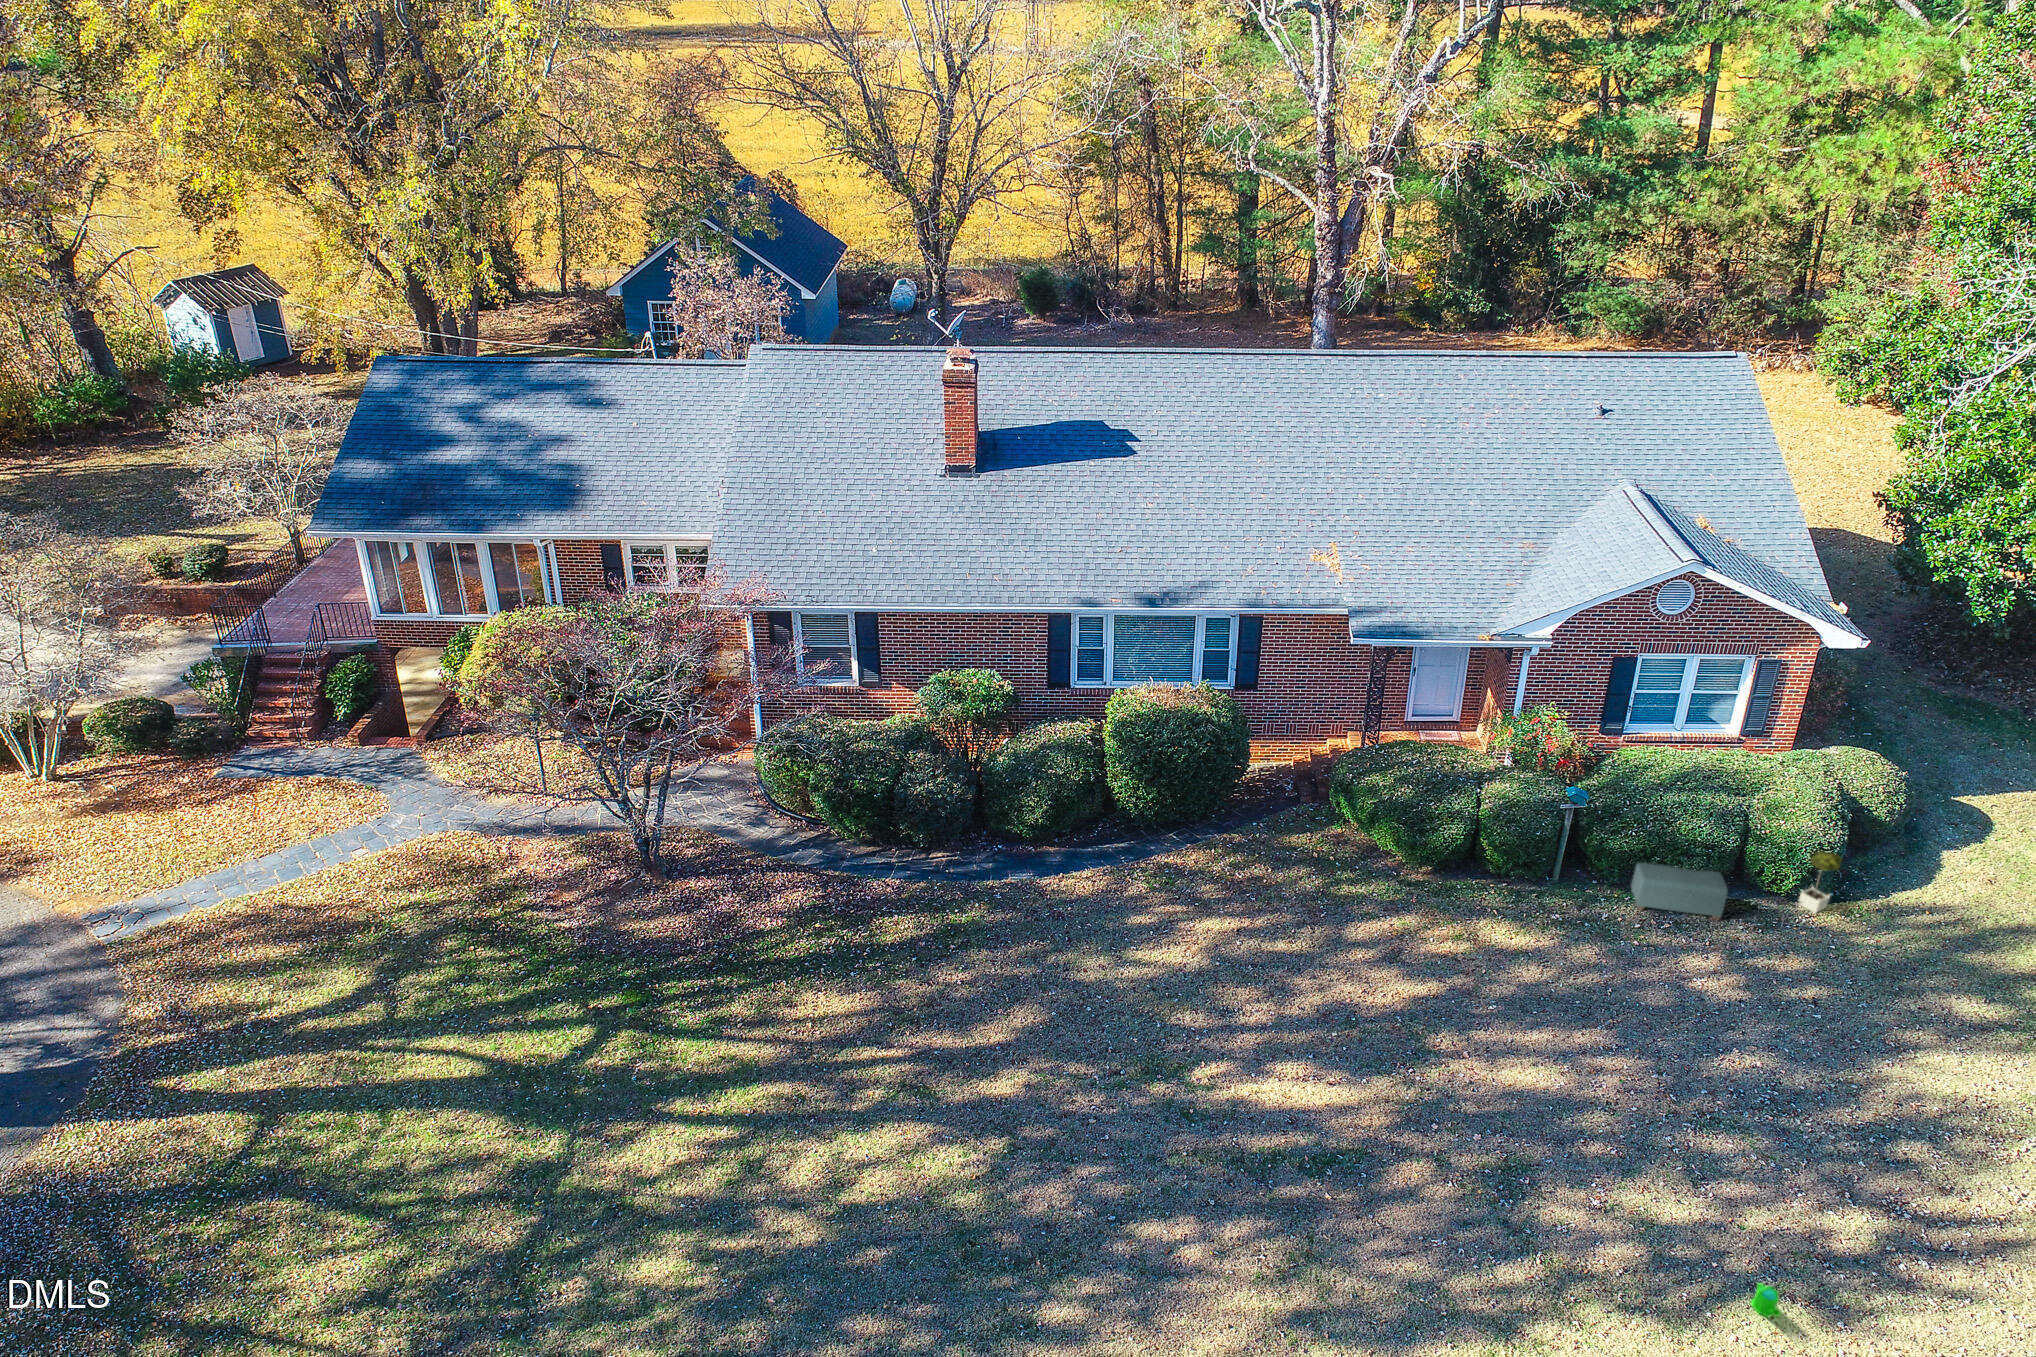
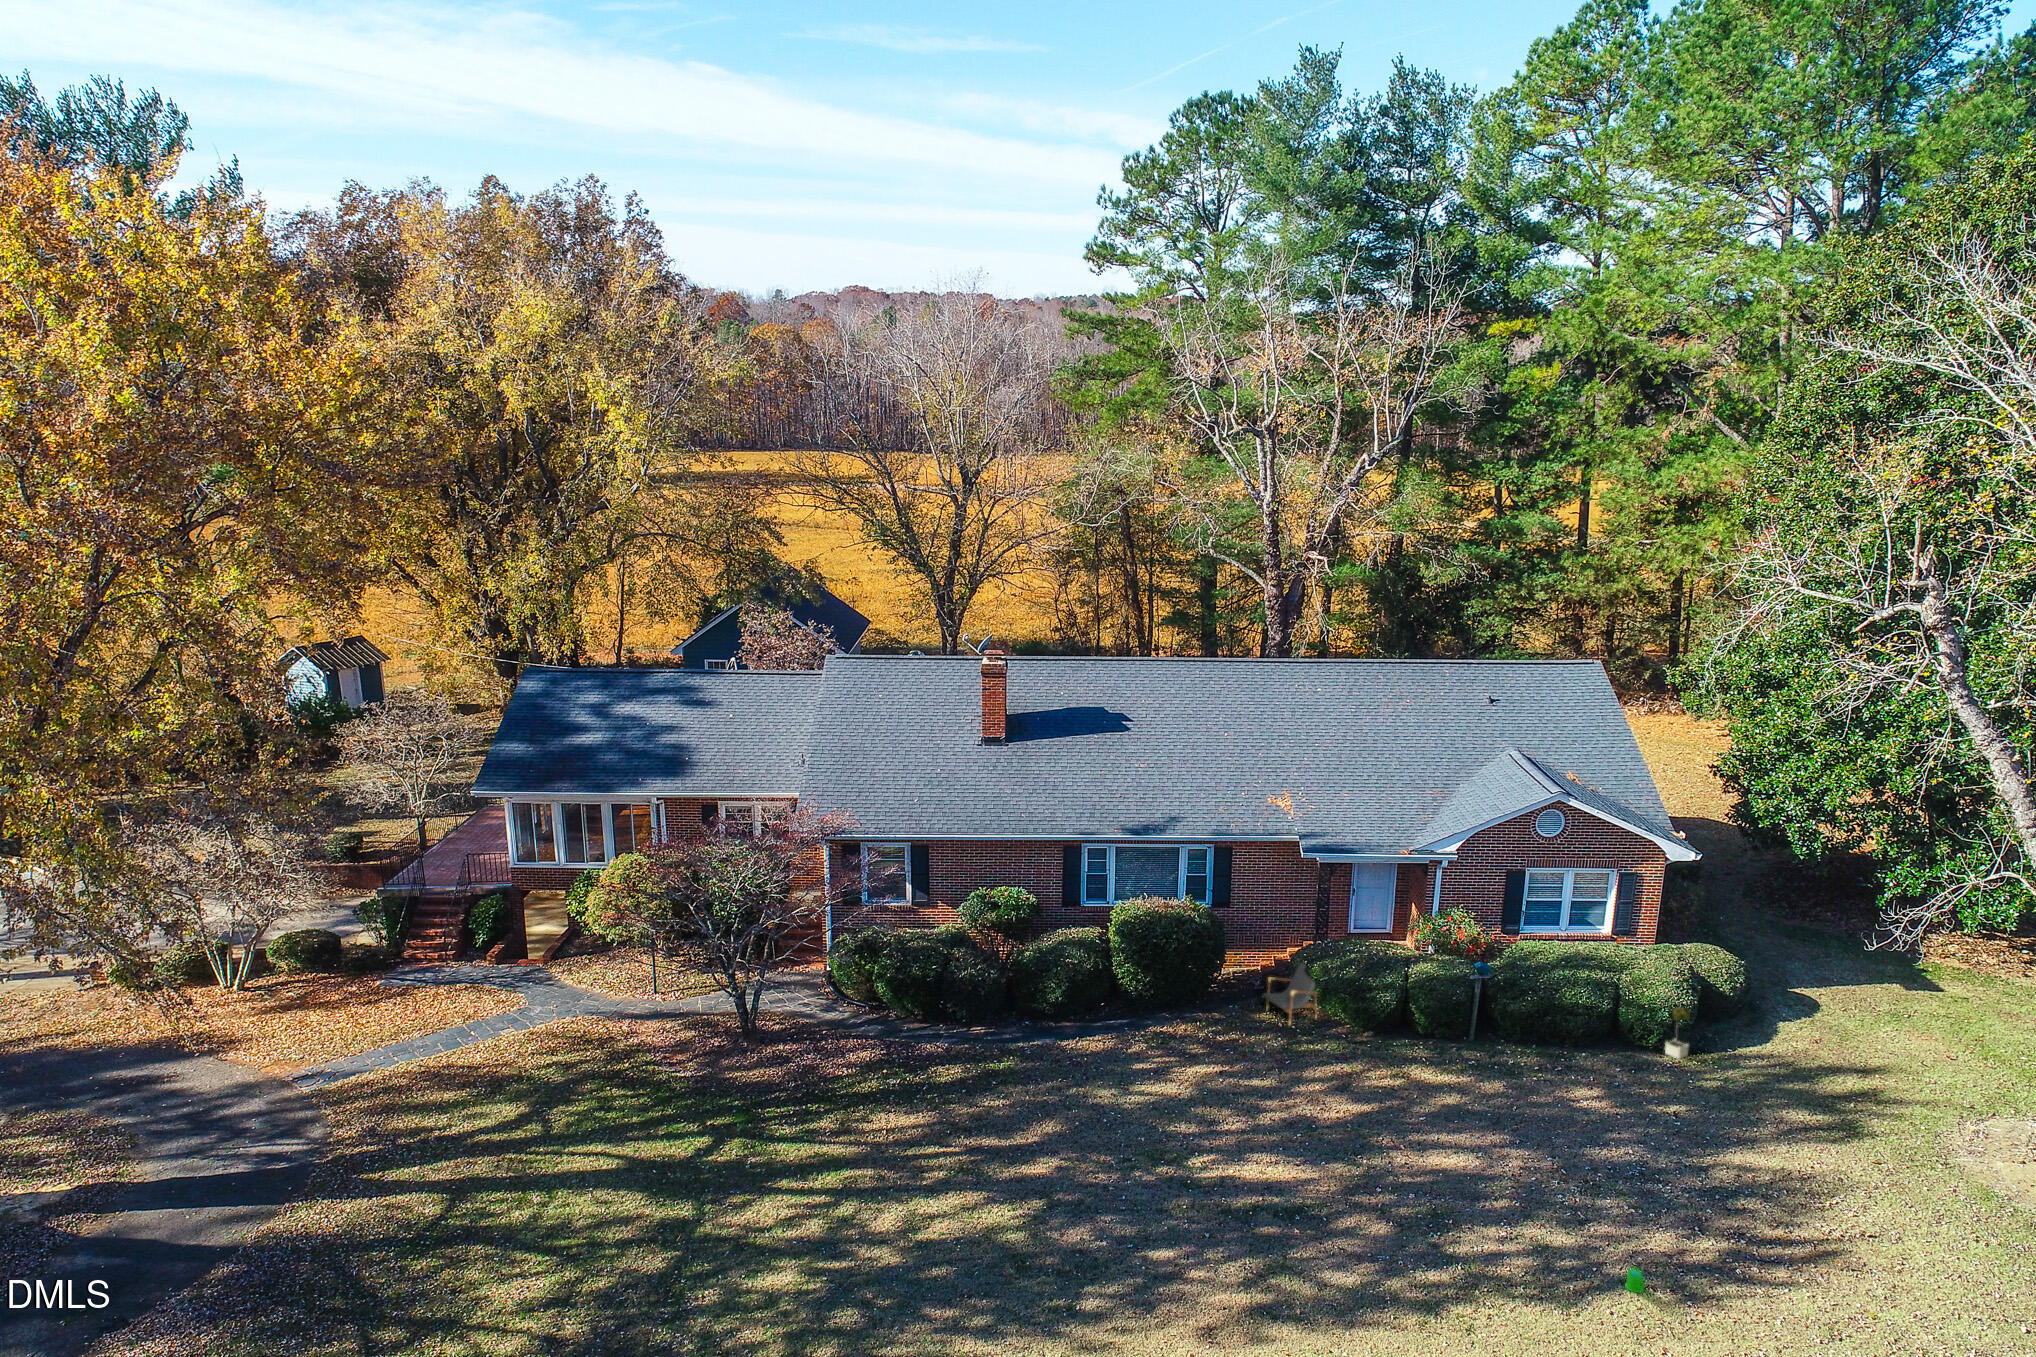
lounge chair: none [1295,772,1370,853] -> present [1264,963,1317,1023]
bench: present [1631,863,1728,920] -> none [1533,1020,1605,1064]

